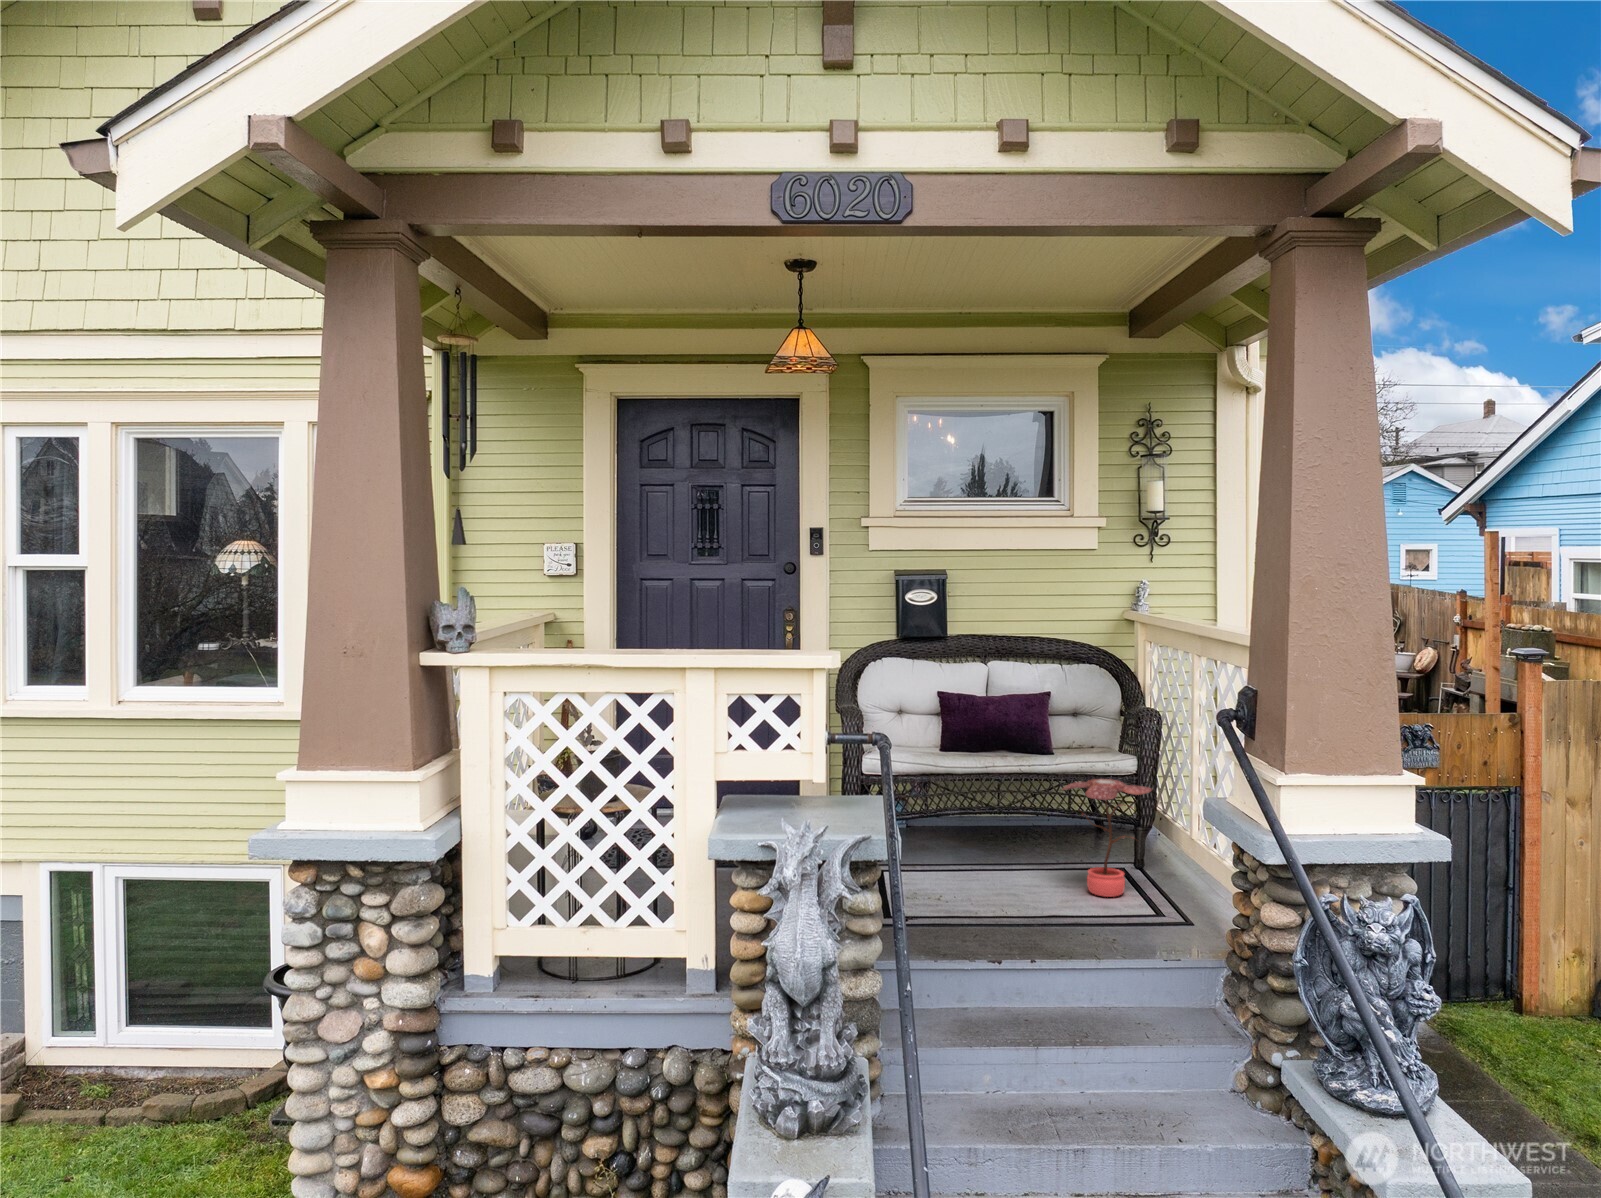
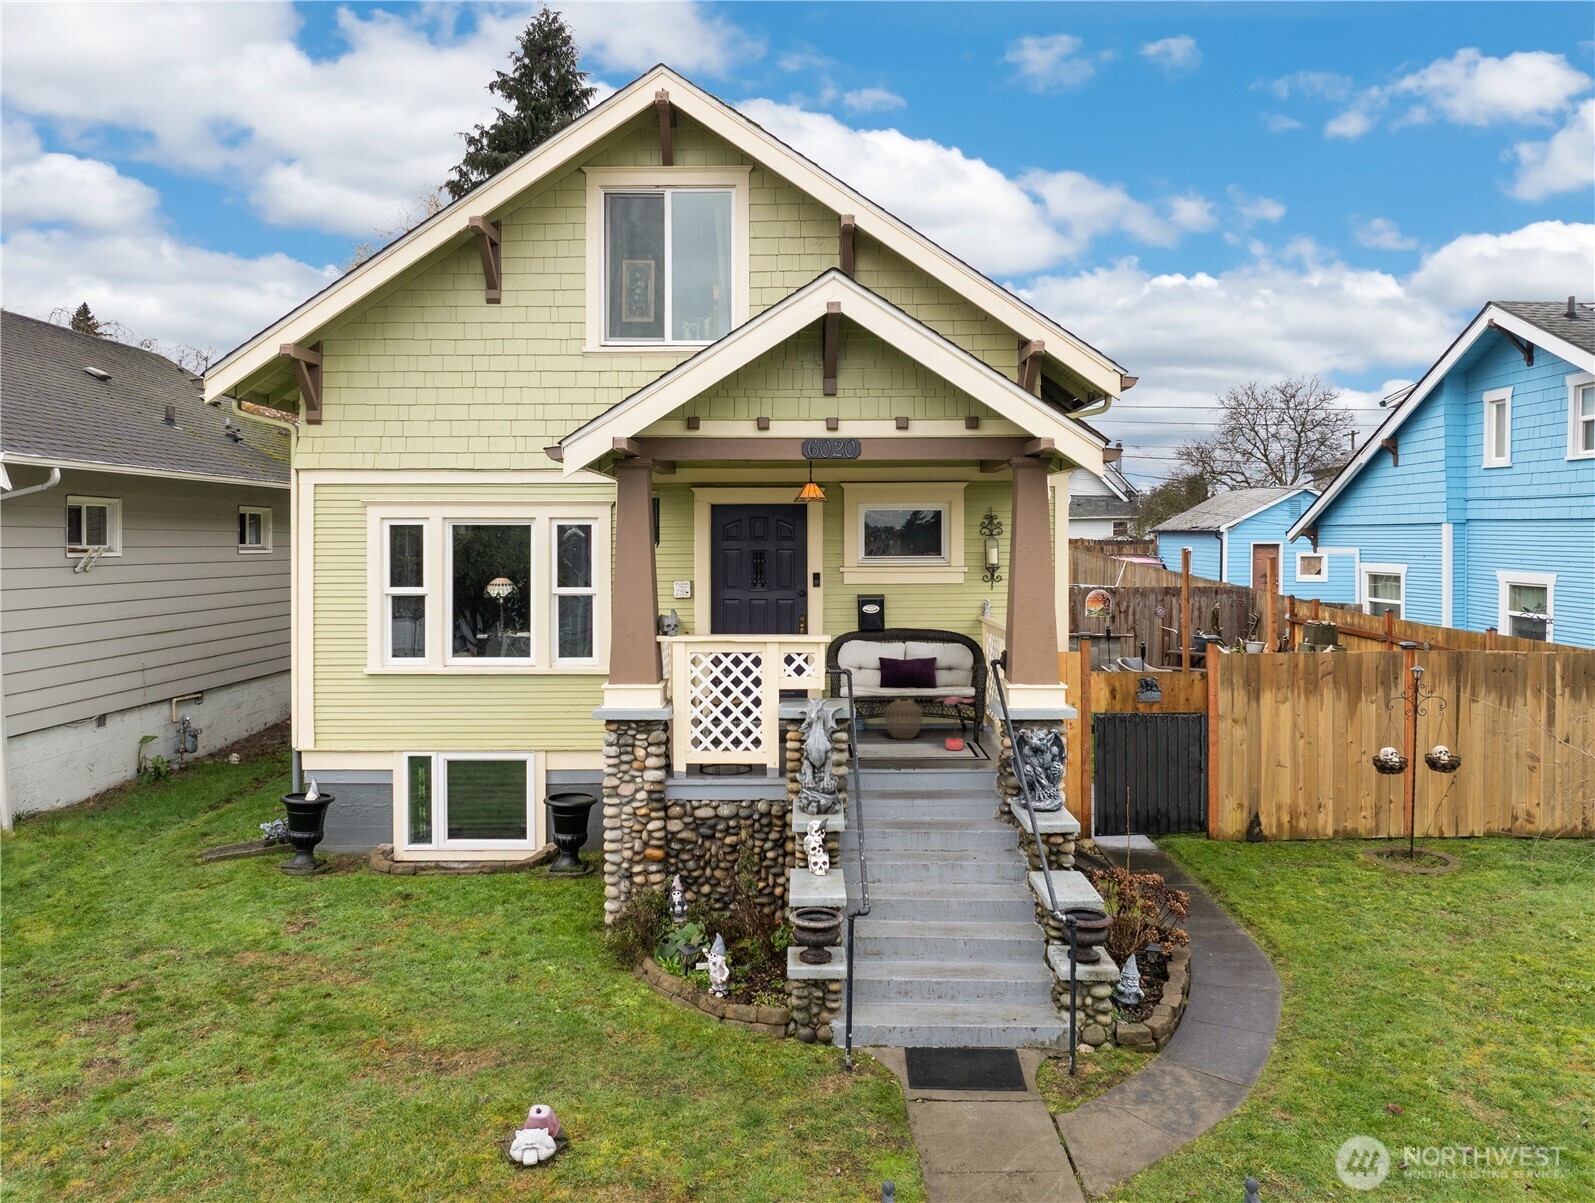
woven basket: none [952,774,1027,858] -> present [885,700,922,739]

